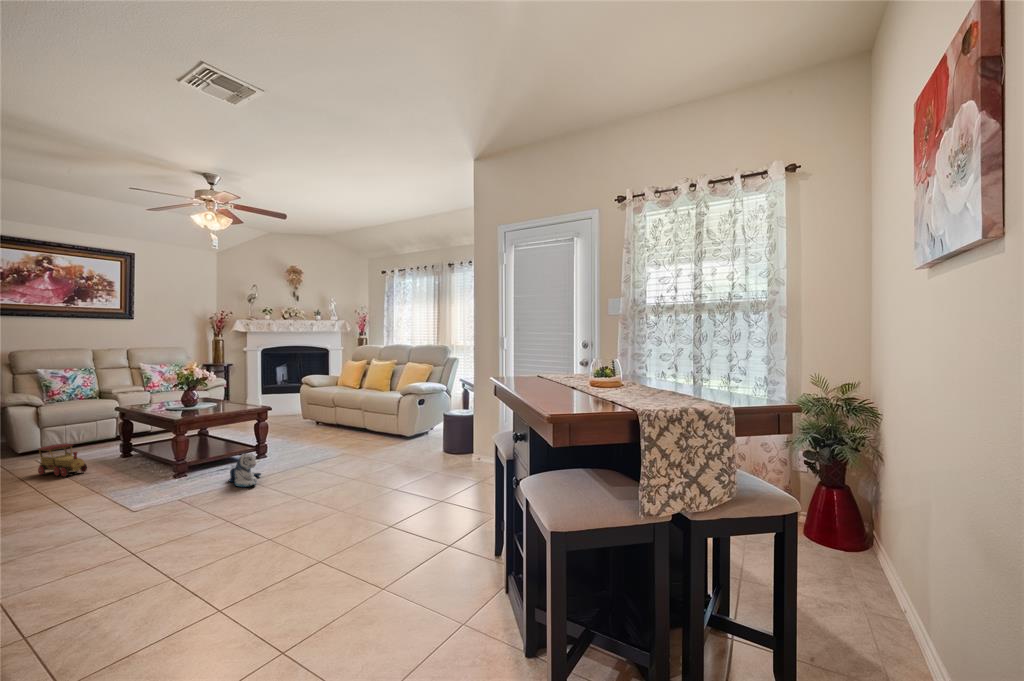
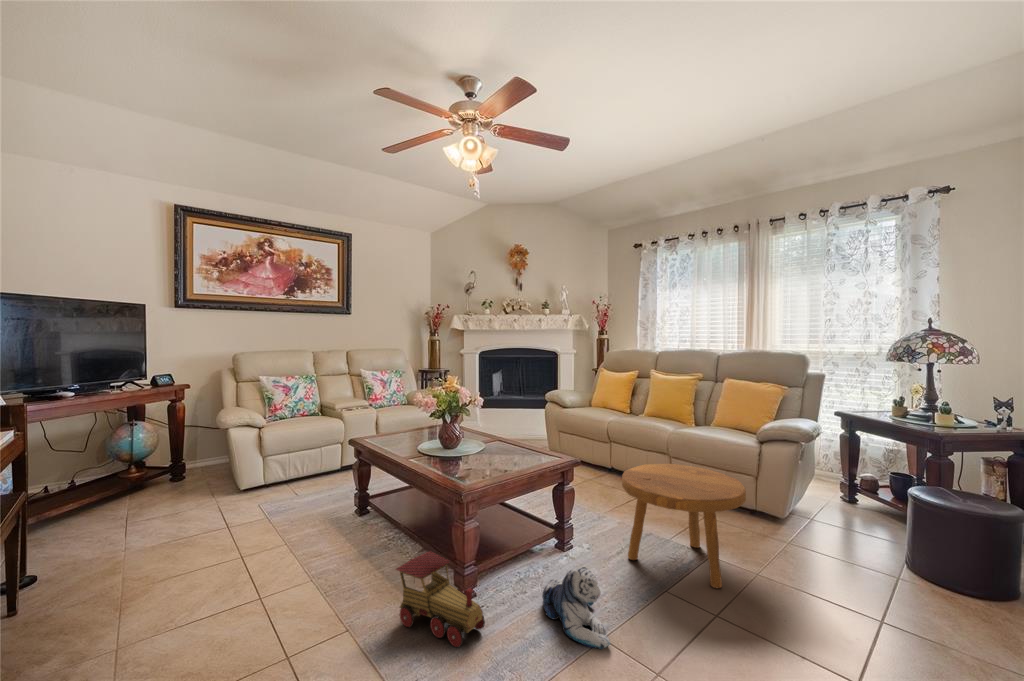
footstool: none [298,408,368,465] -> present [622,464,746,588]
toy train: present [38,443,87,477] -> present [396,551,485,647]

